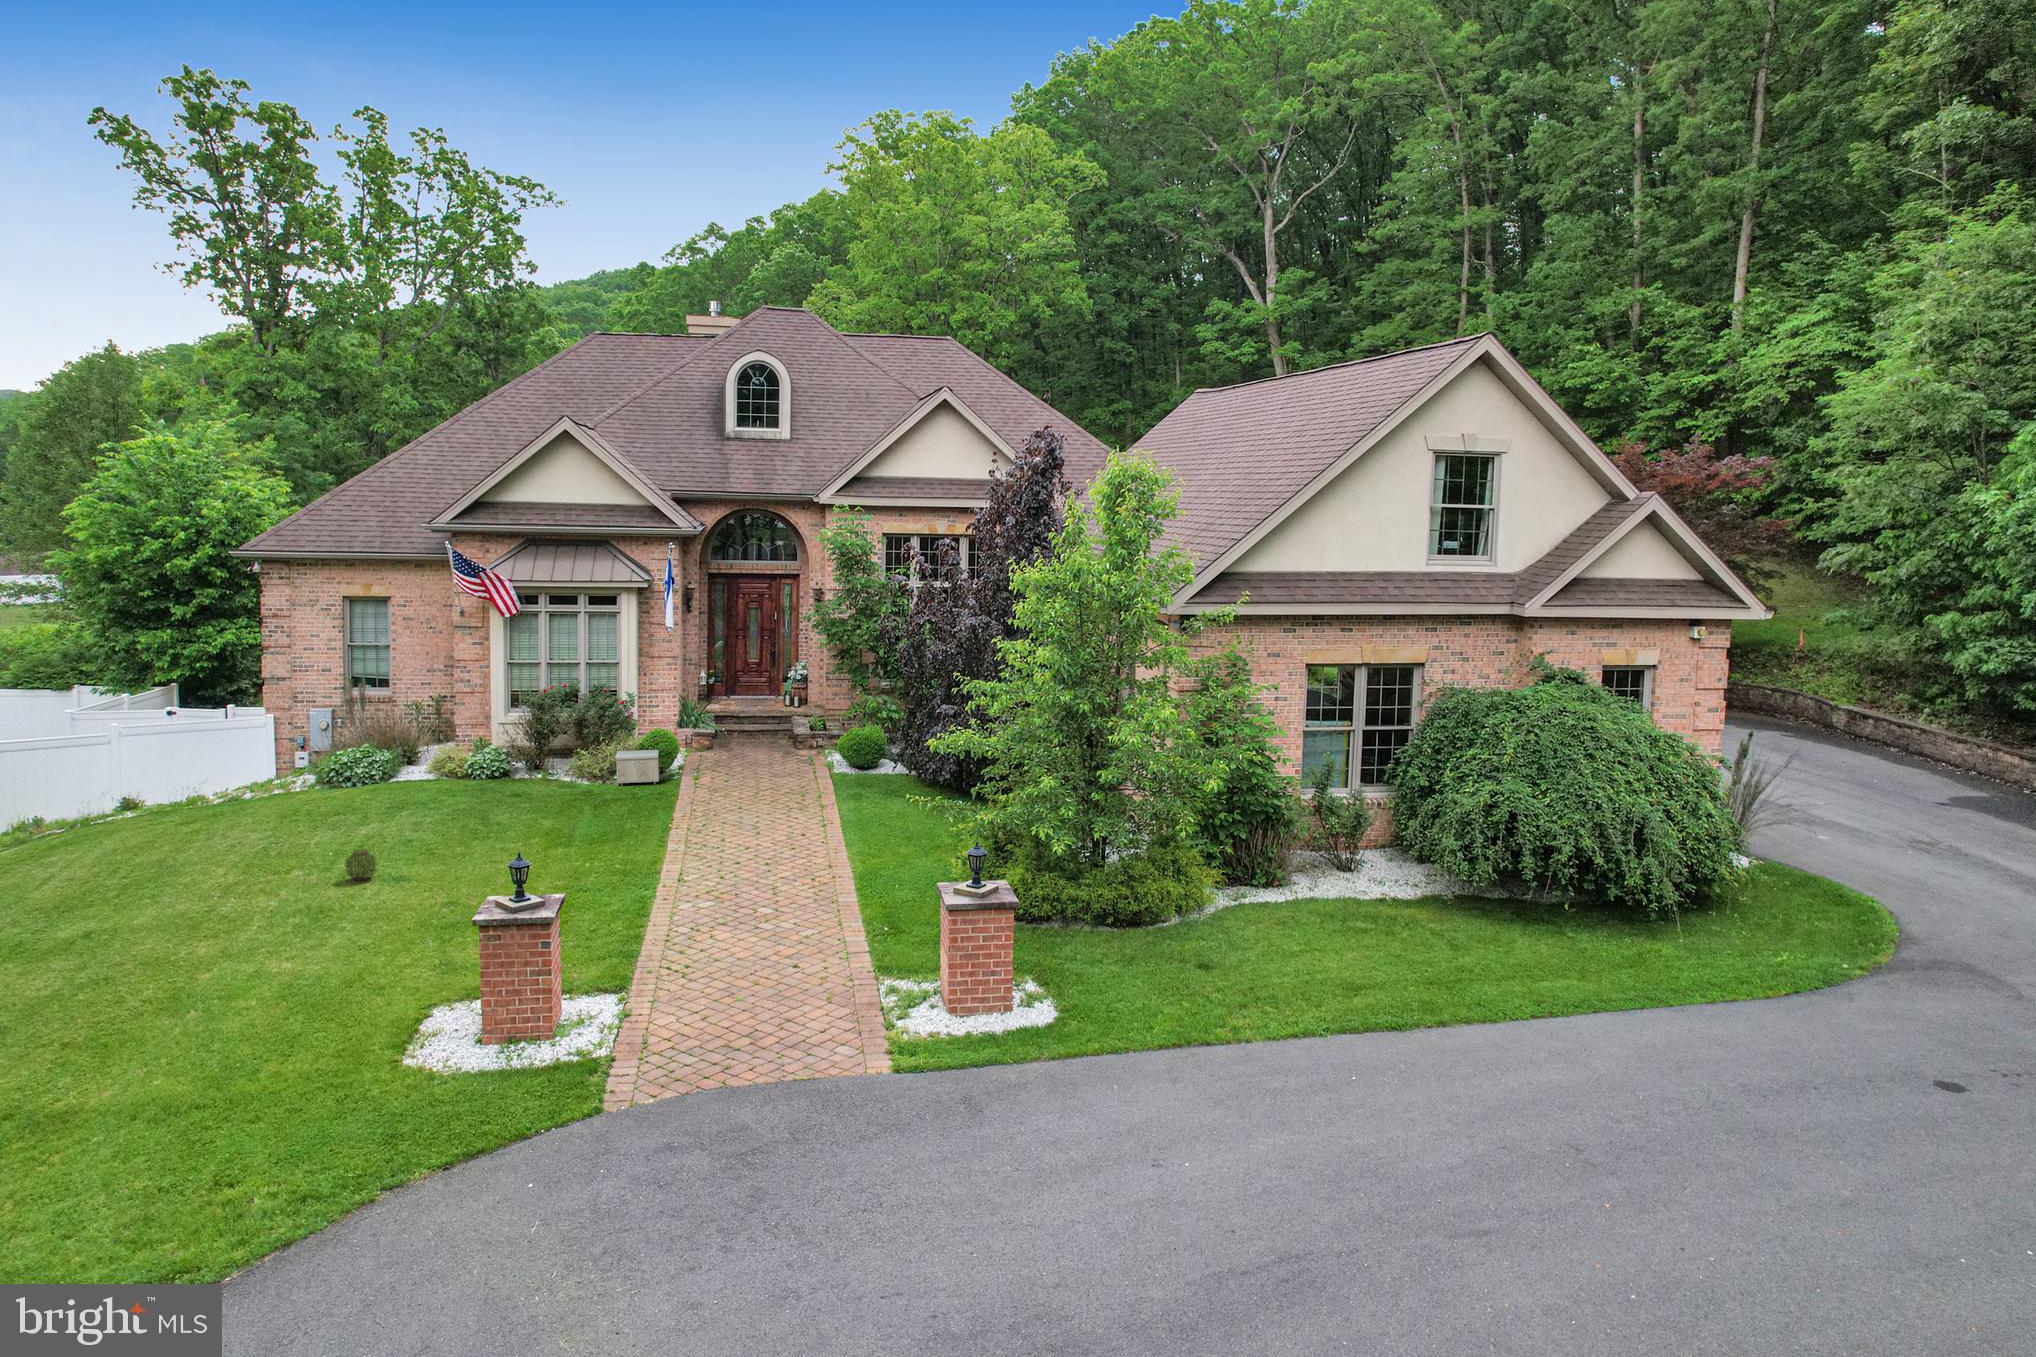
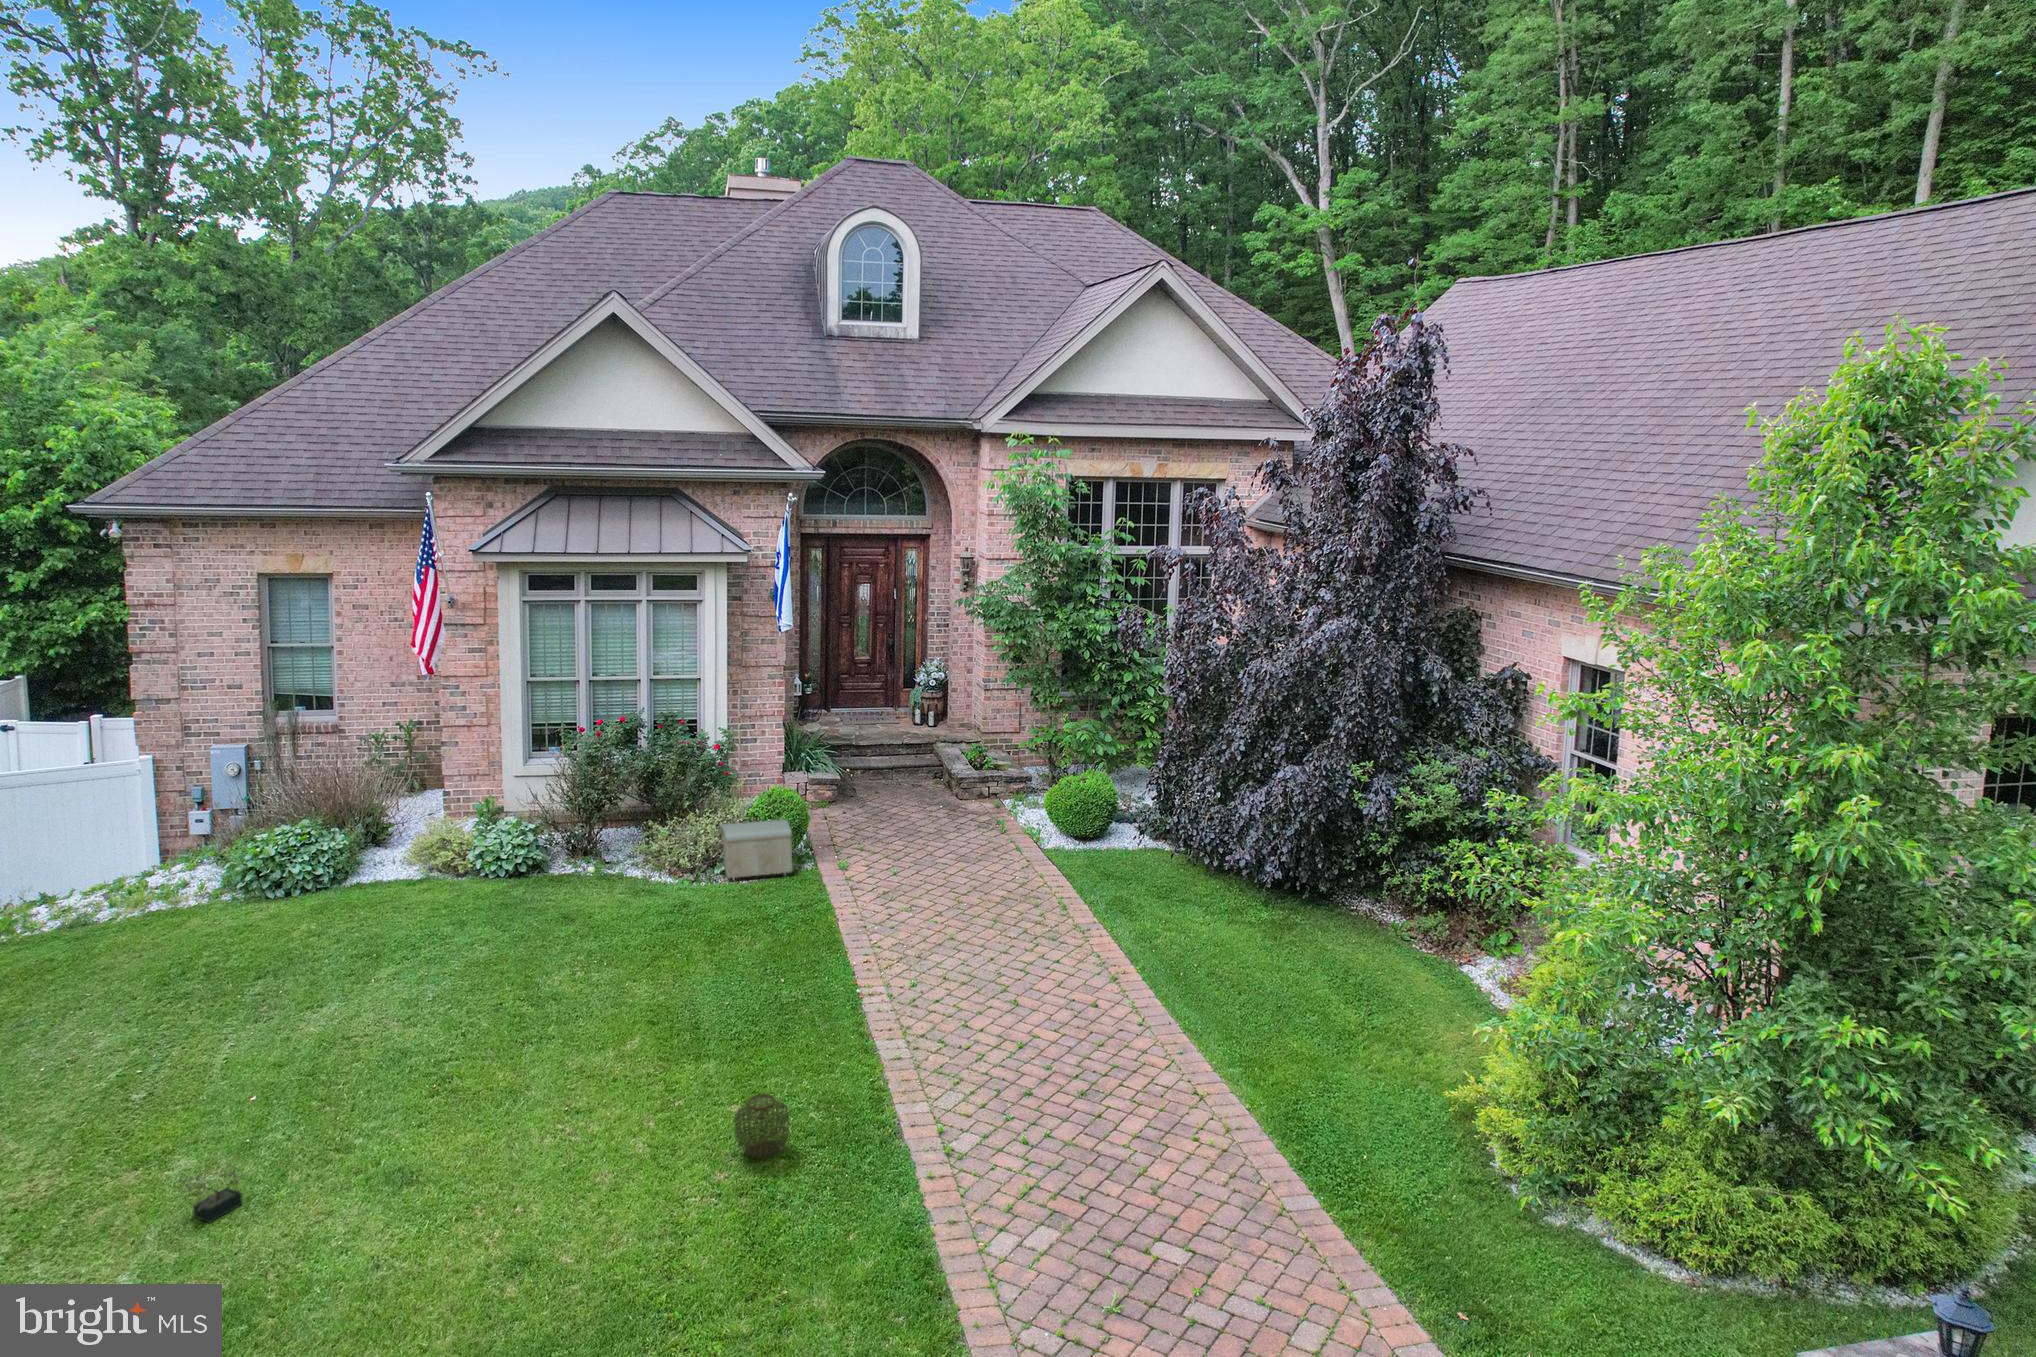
woven basket: present [346,850,376,881] -> present [735,1094,789,1159]
decorative plant: none [297,862,327,886] -> present [179,1166,243,1222]

